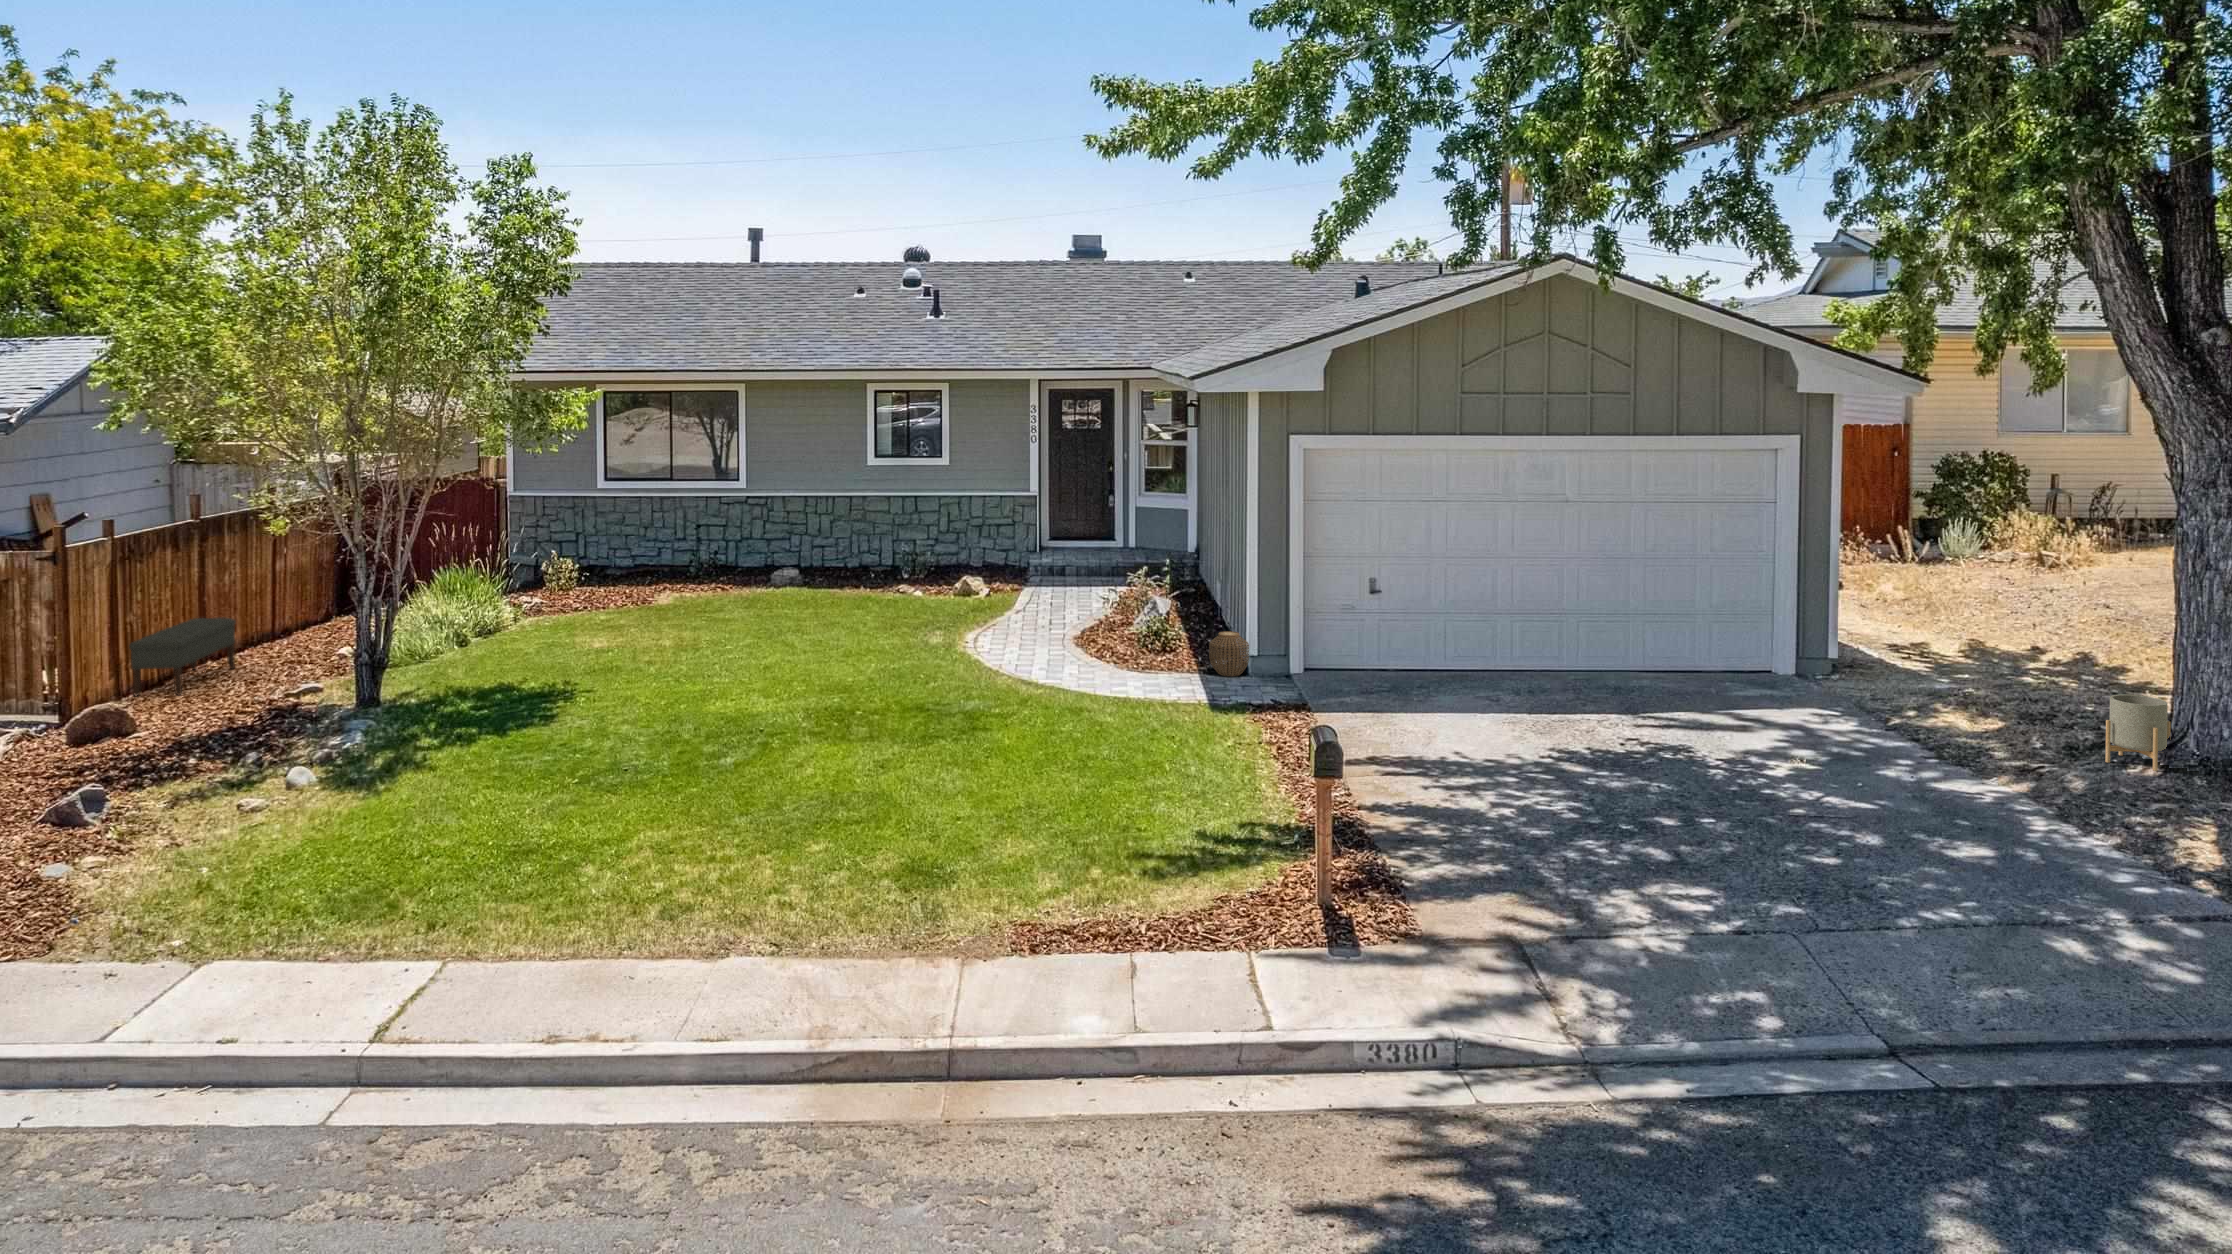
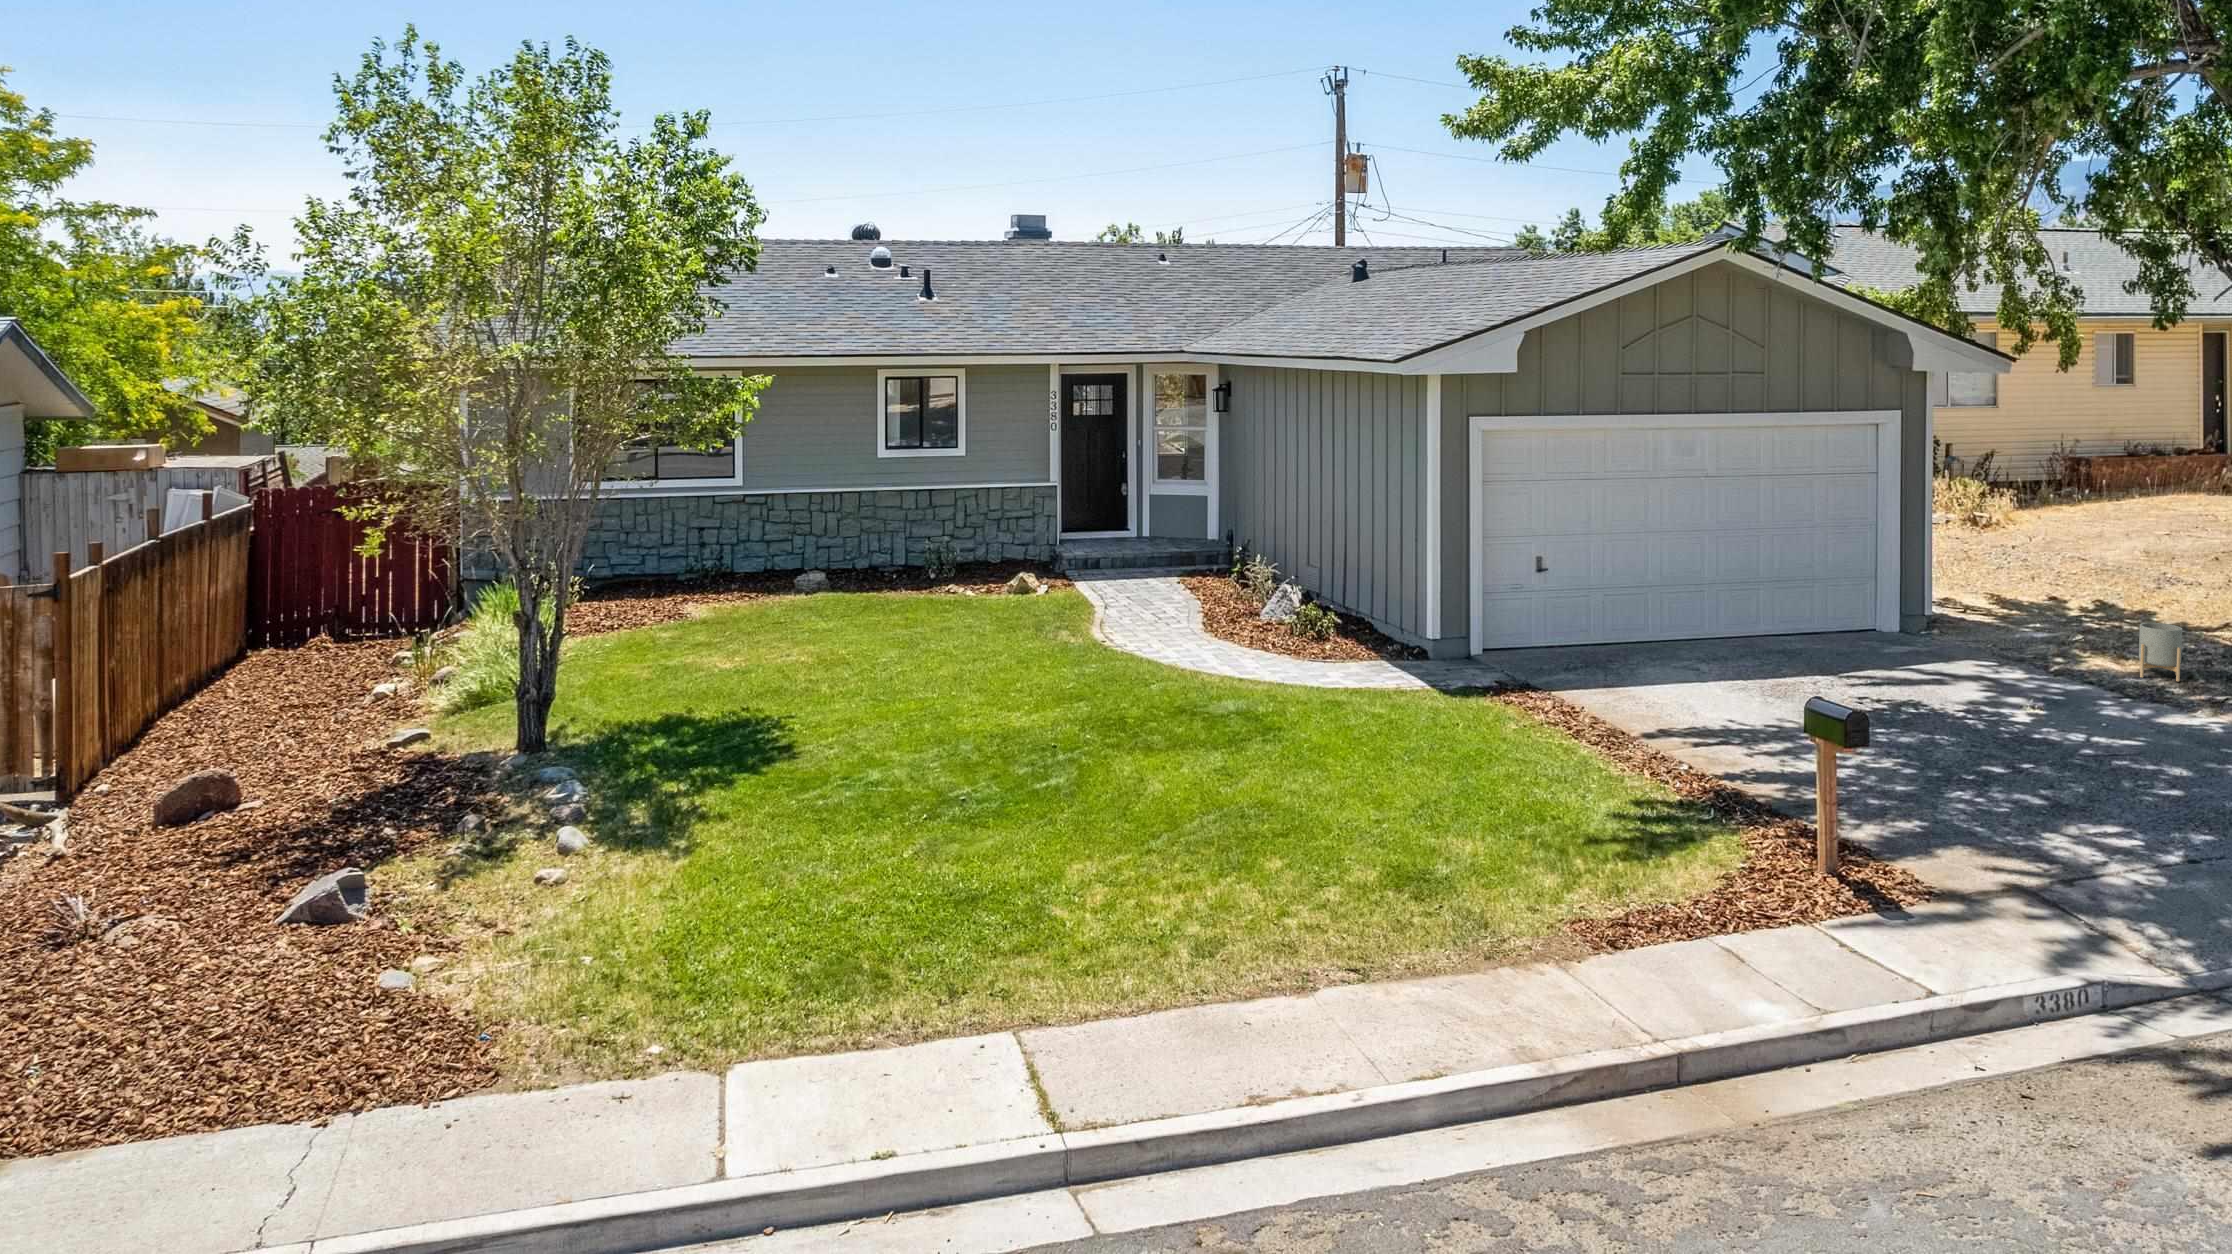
bench: present [129,617,236,696] -> none [117,676,233,793]
woven basket: present [1209,631,1249,676] -> none [1394,615,1432,658]

